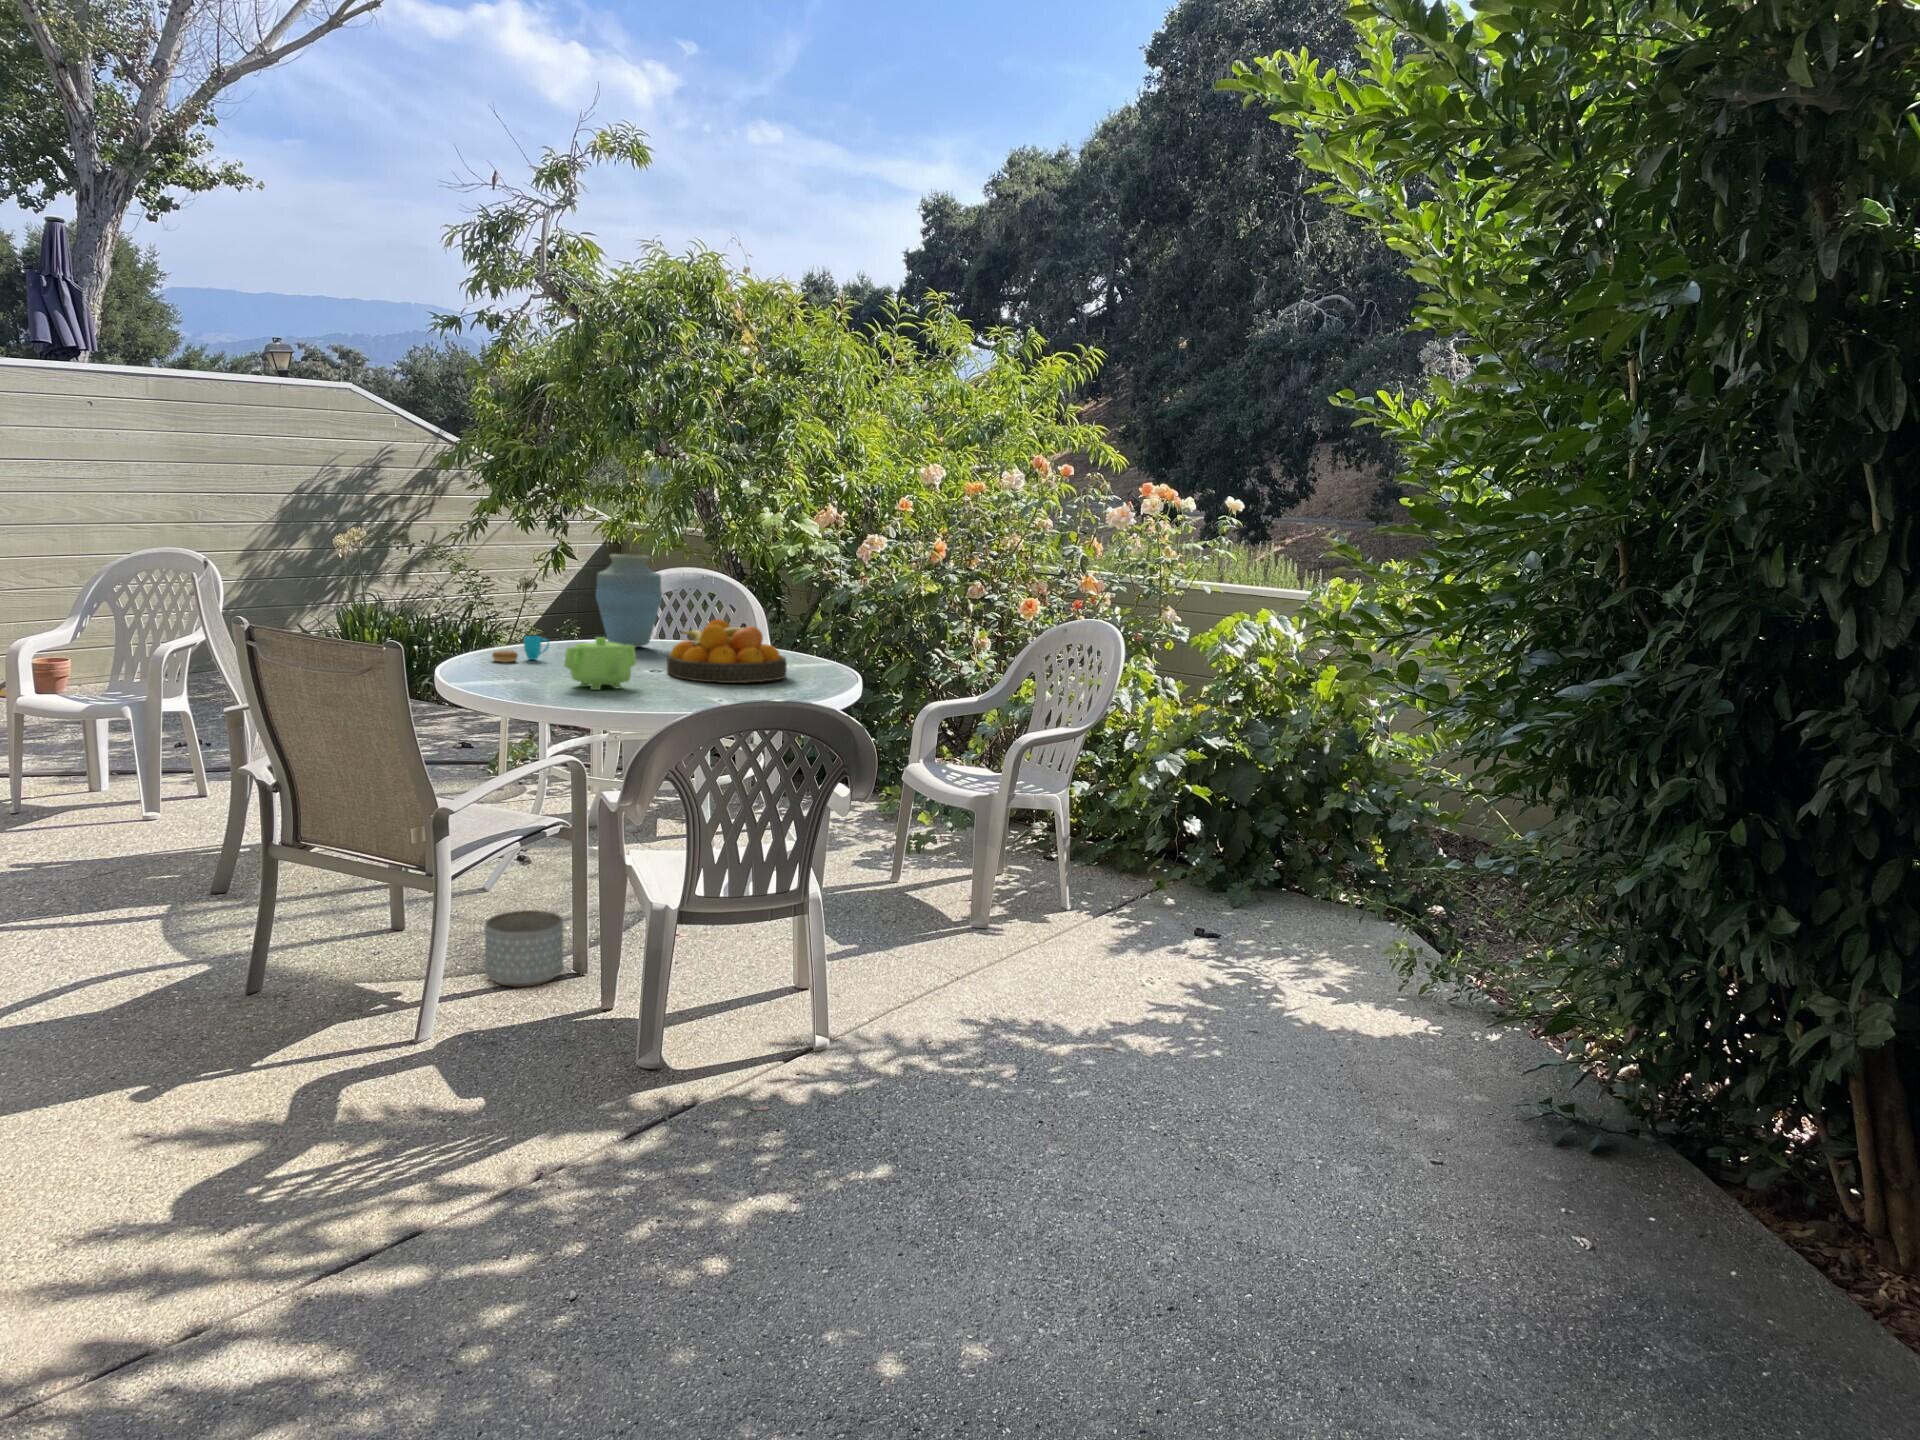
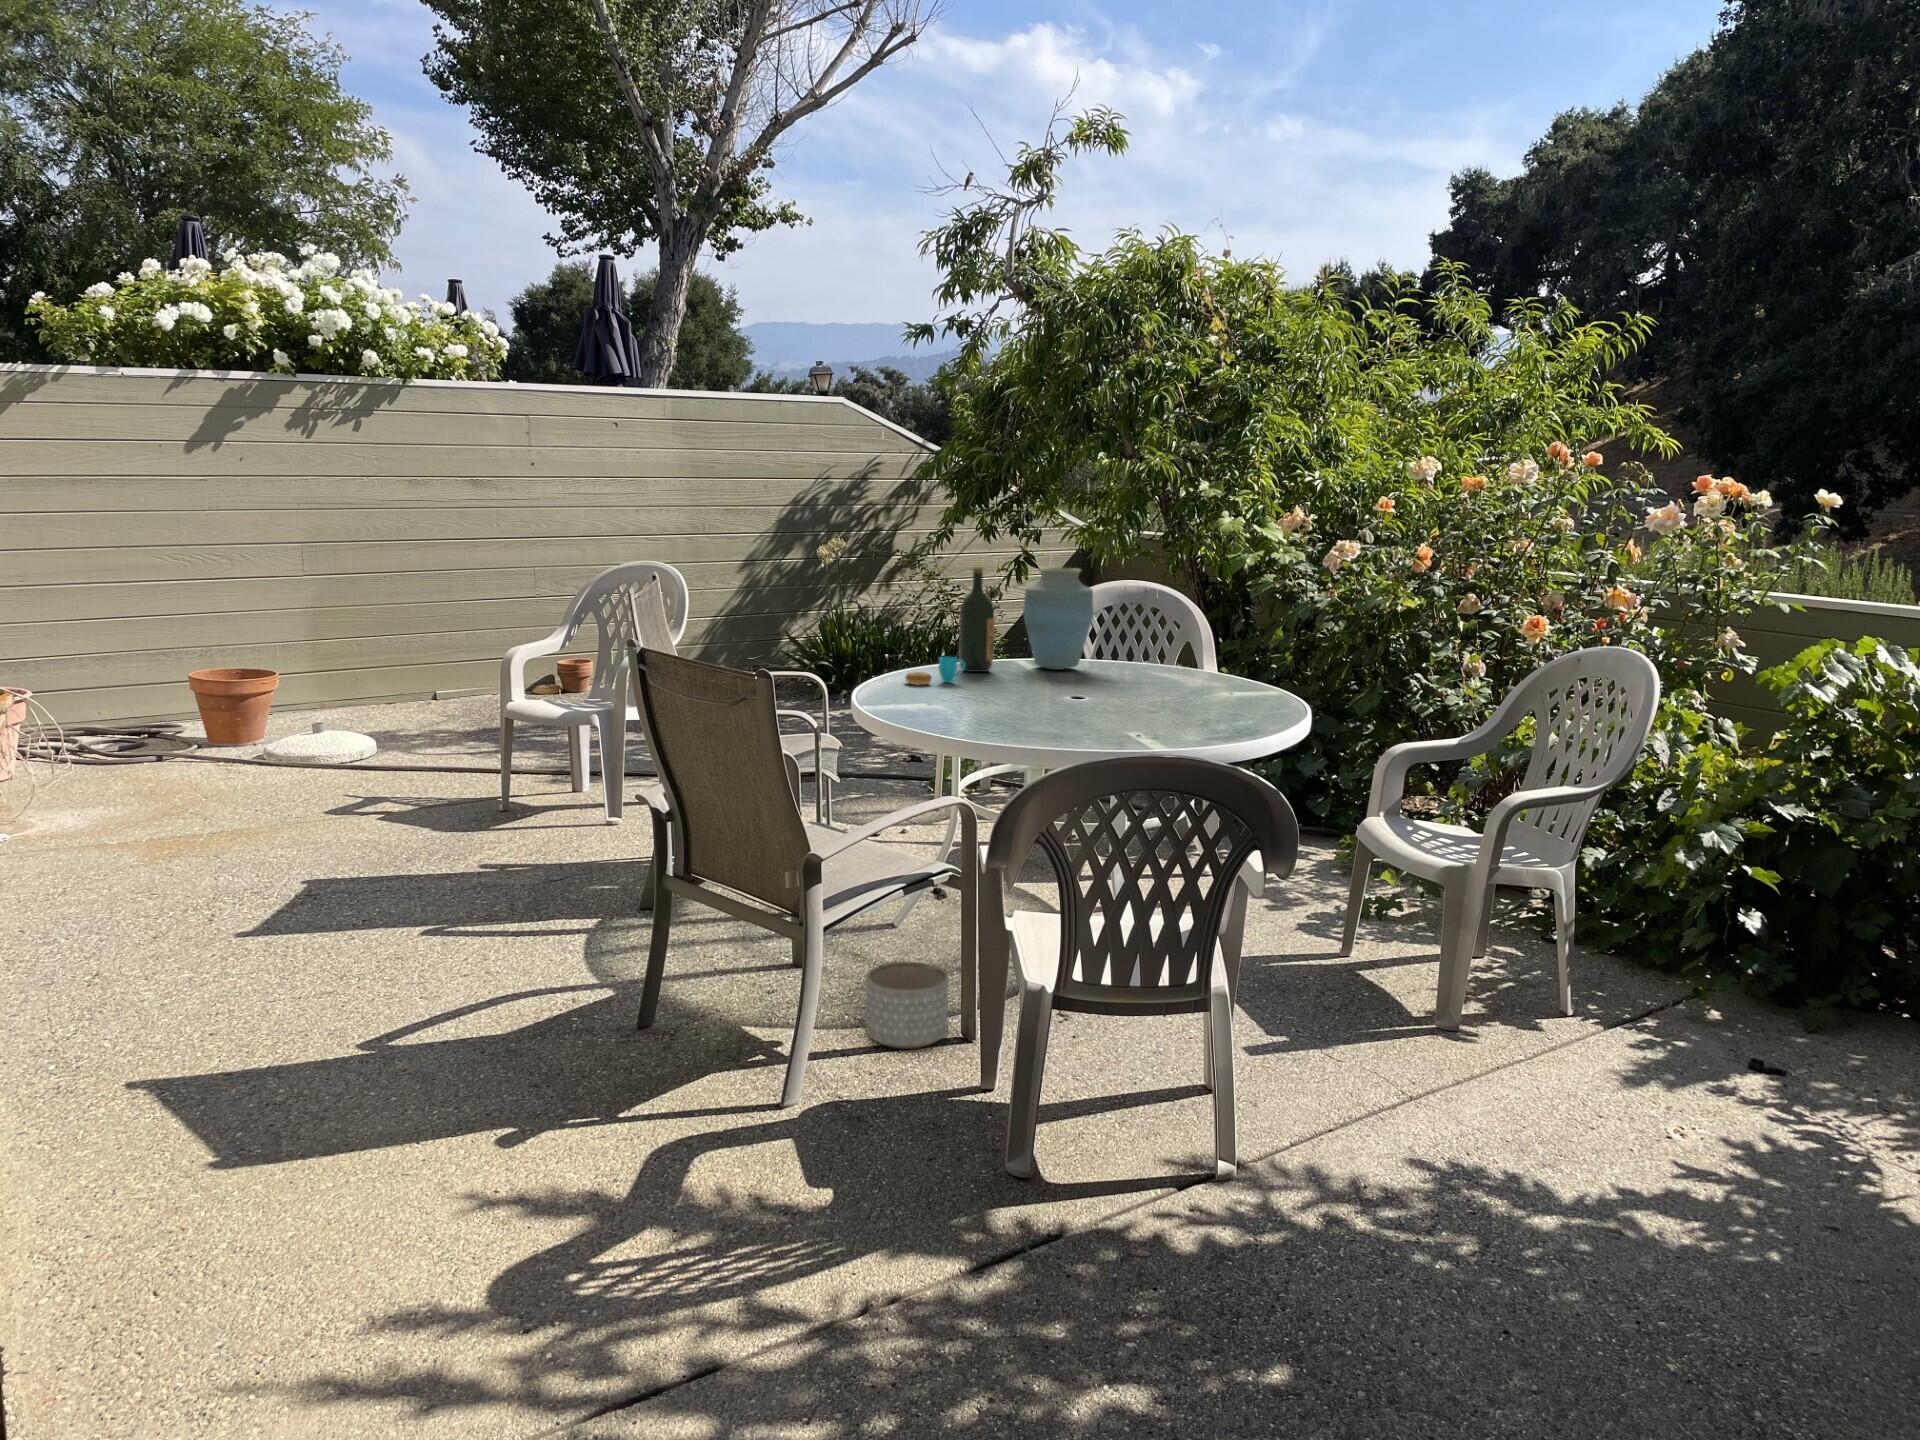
wine bottle: none [537,553,571,651] -> present [959,567,995,672]
fruit bowl: present [667,619,787,683] -> none [1085,642,1221,717]
teapot: present [564,637,636,690] -> none [965,663,1045,722]

